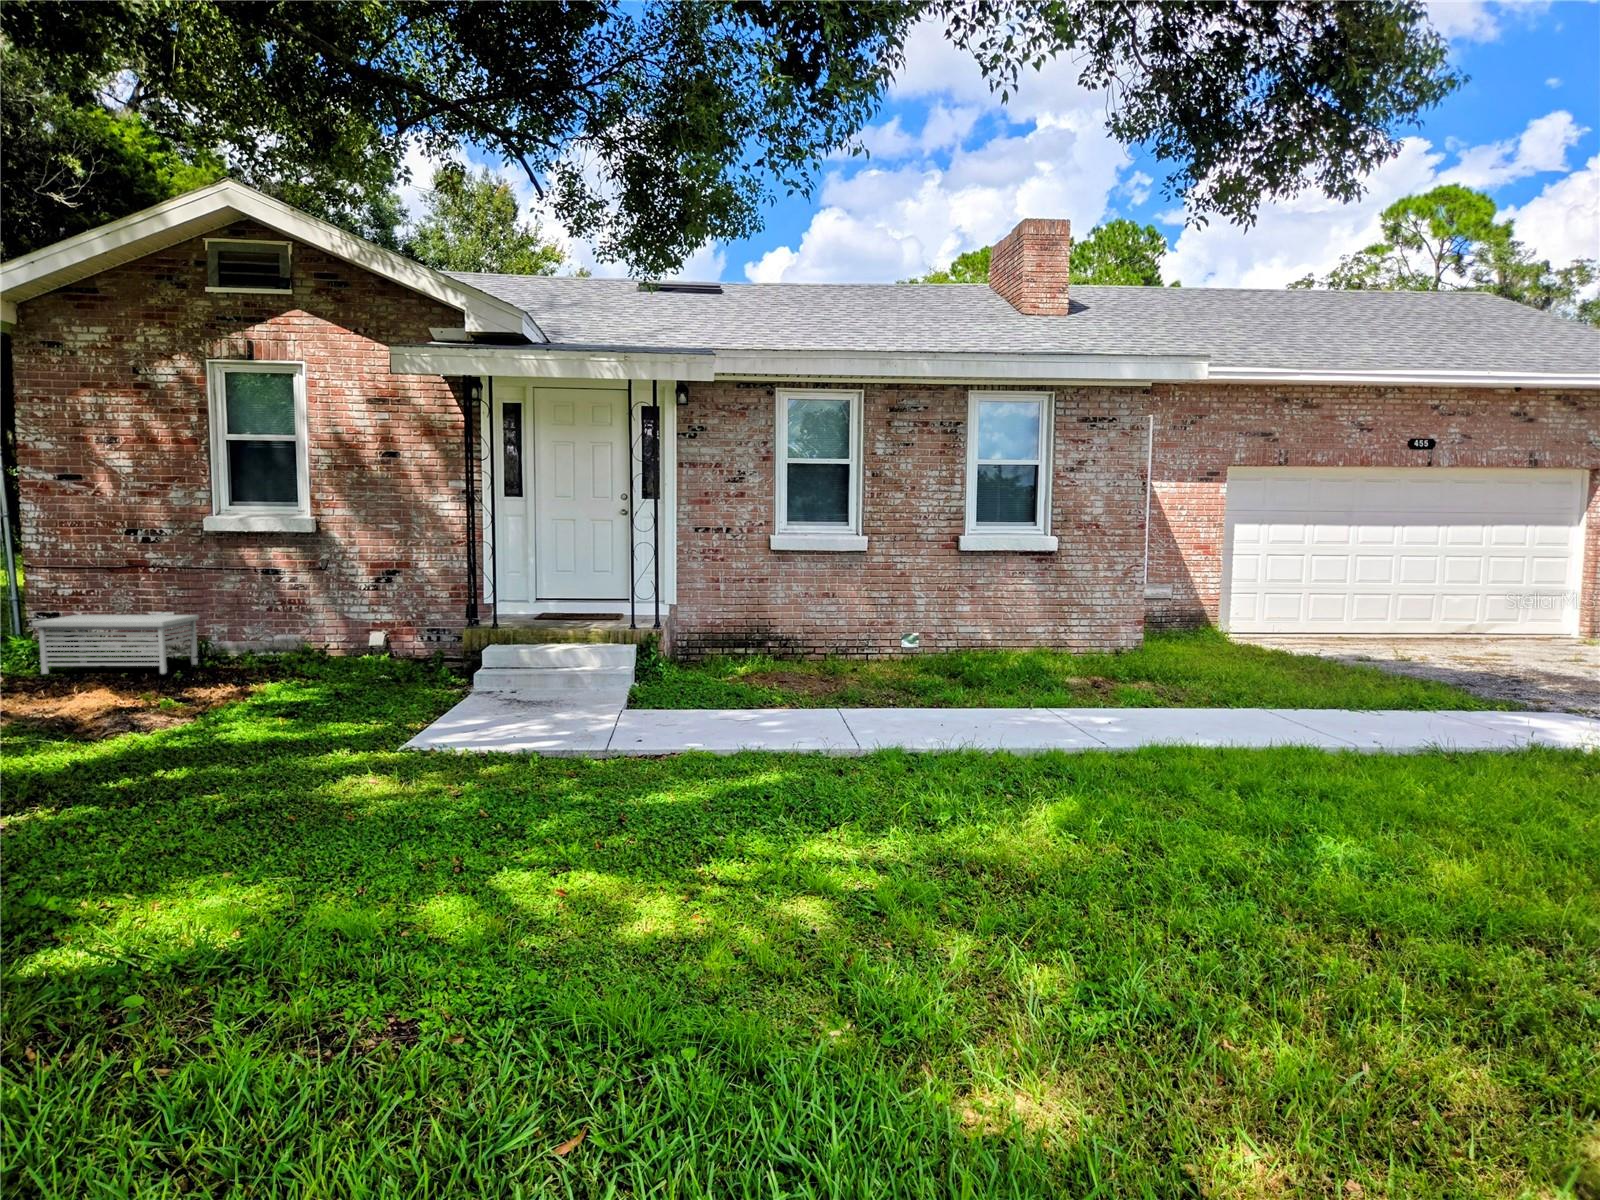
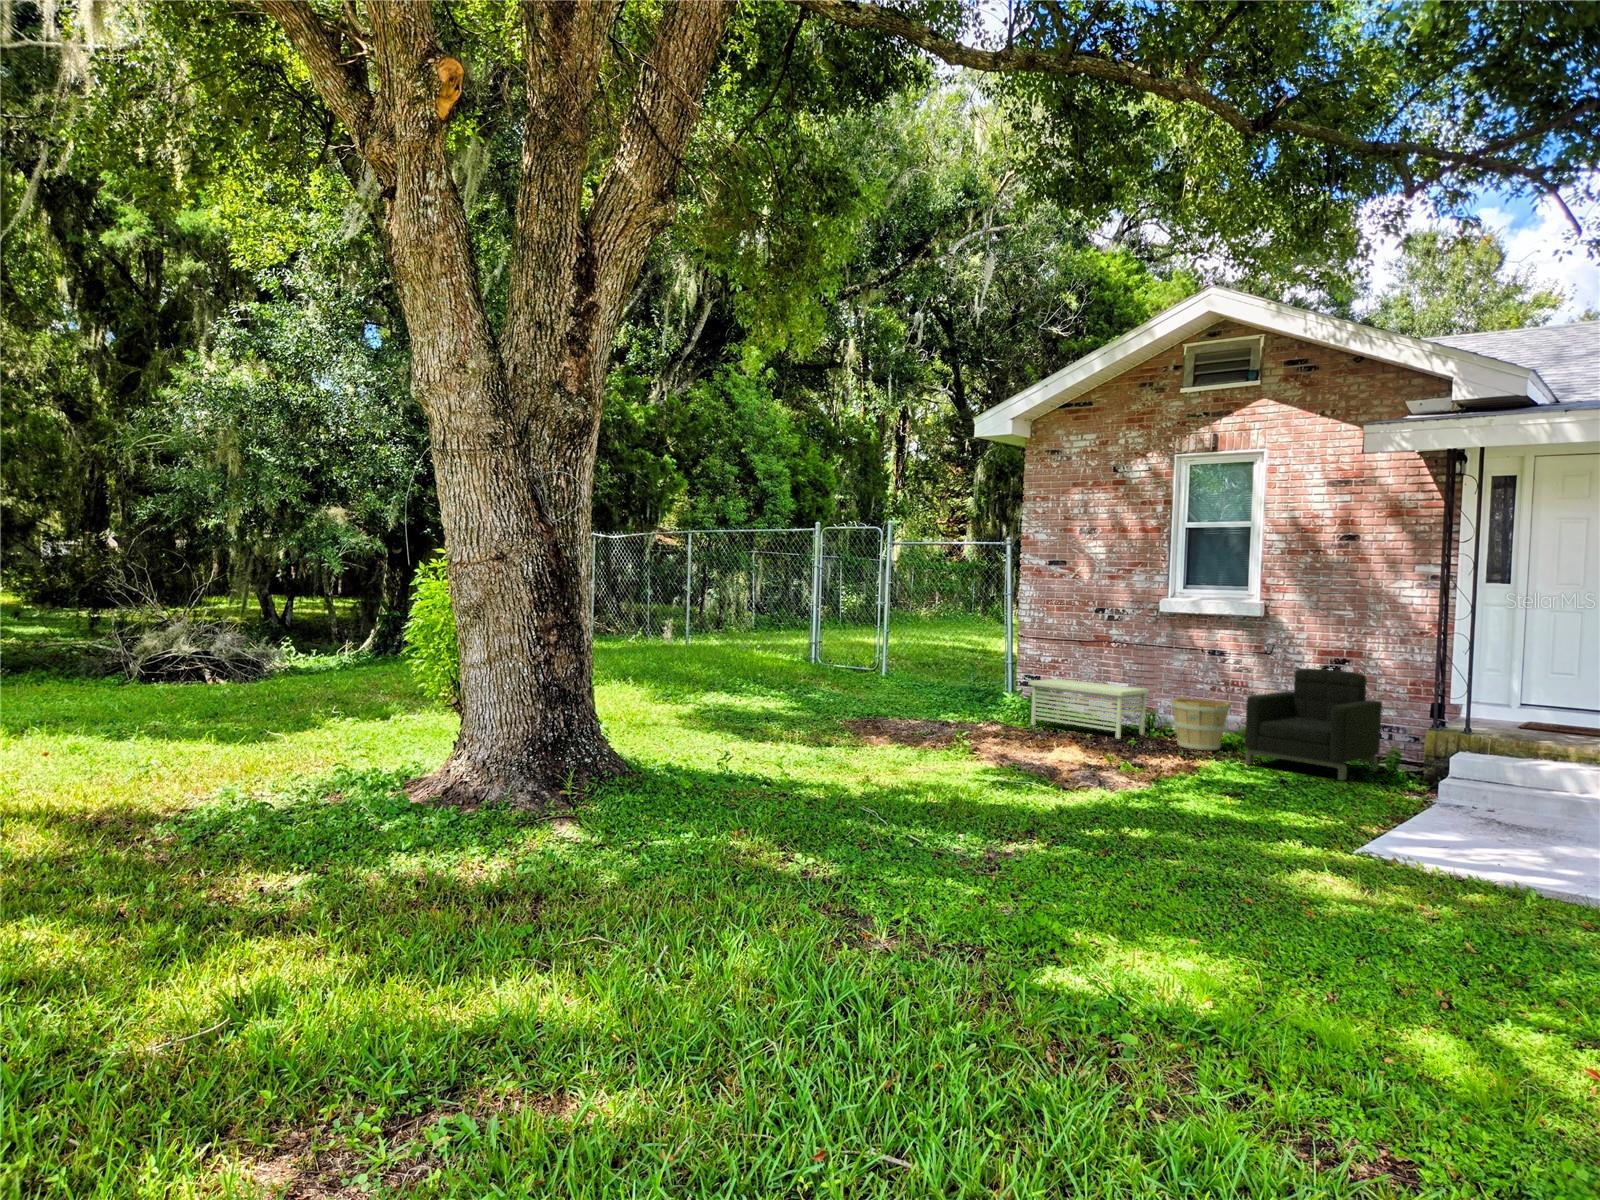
armchair: none [303,579,431,679] -> present [1245,668,1382,780]
wooden bucket: none [224,618,291,672] -> present [1171,697,1231,751]

